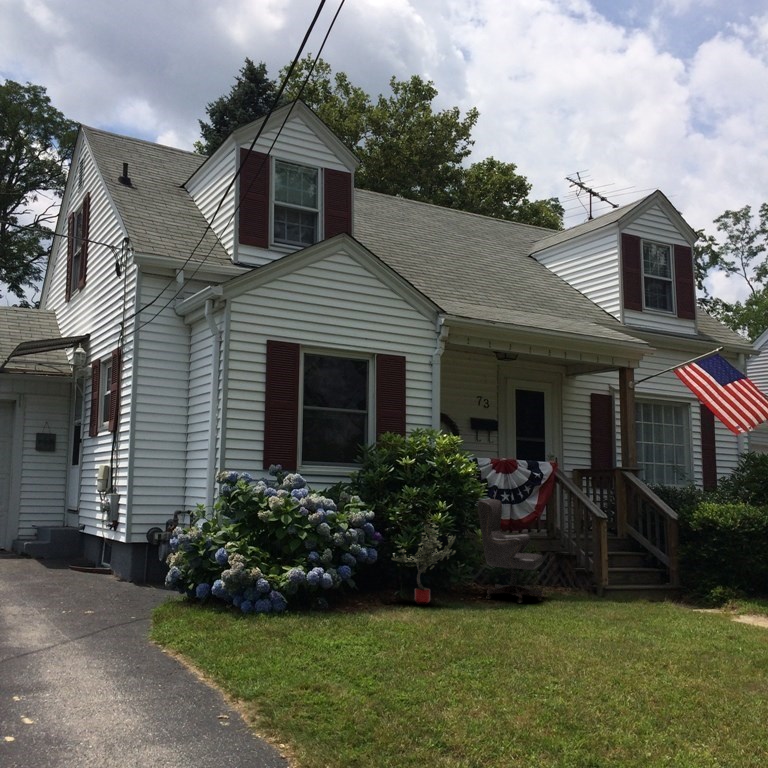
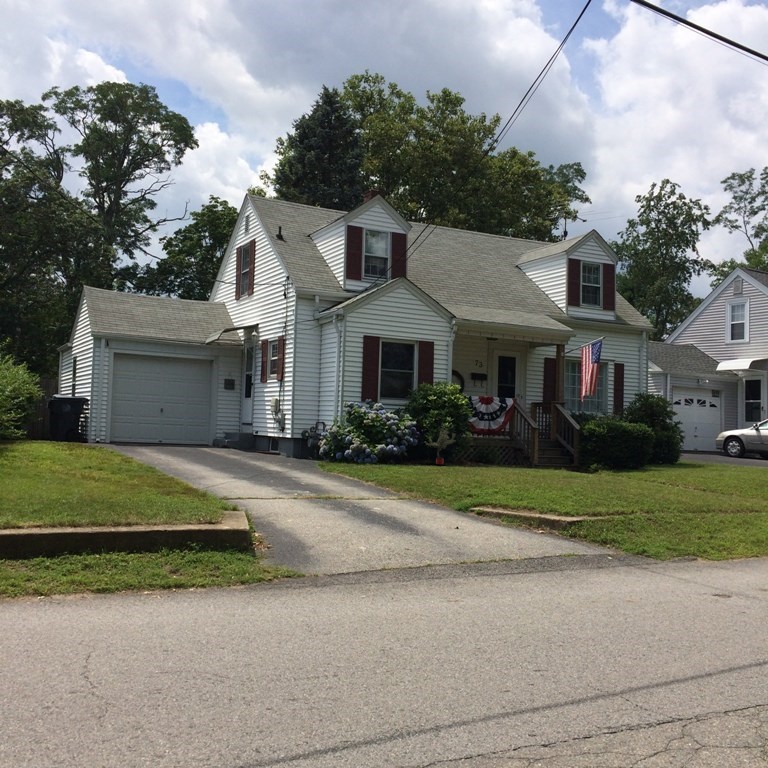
chair: present [477,499,543,603] -> none [468,417,500,466]

